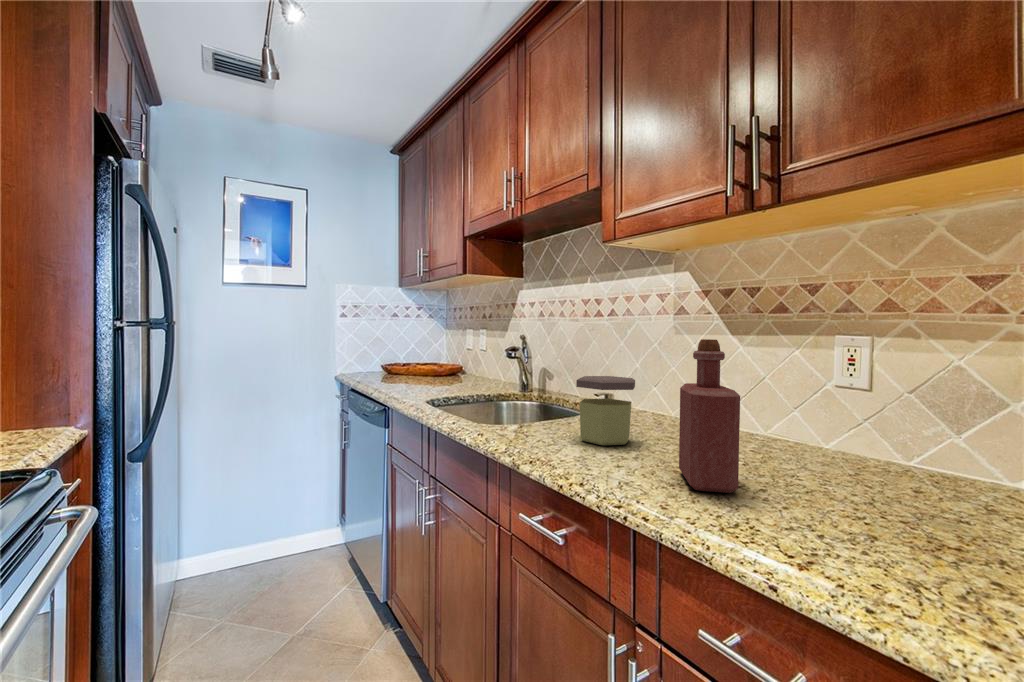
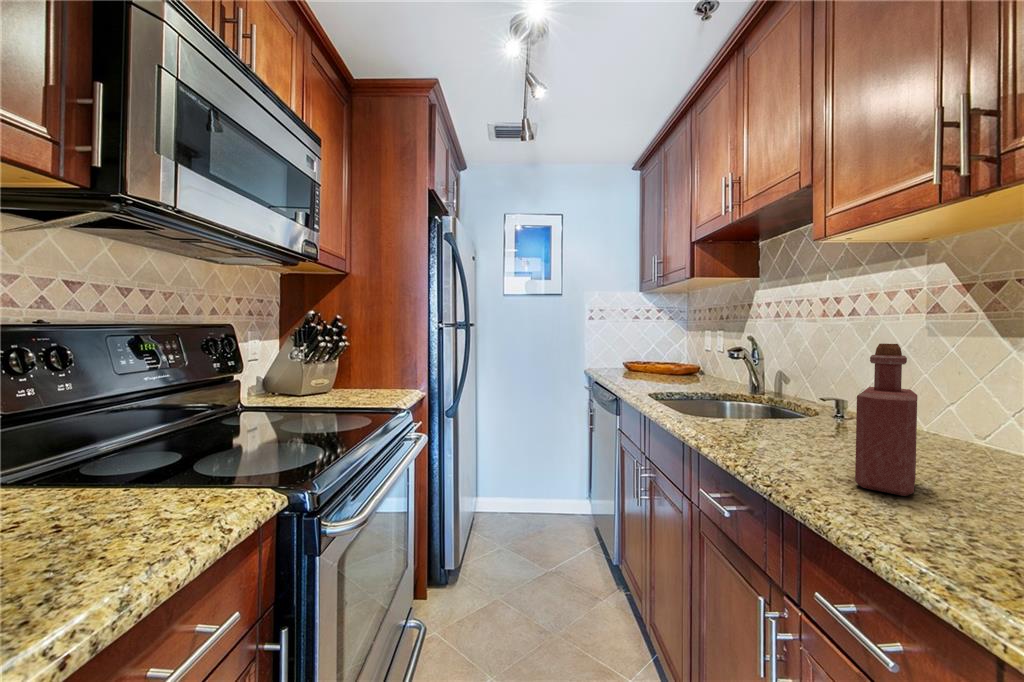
jar: present [576,376,635,445] -> none [771,377,843,446]

